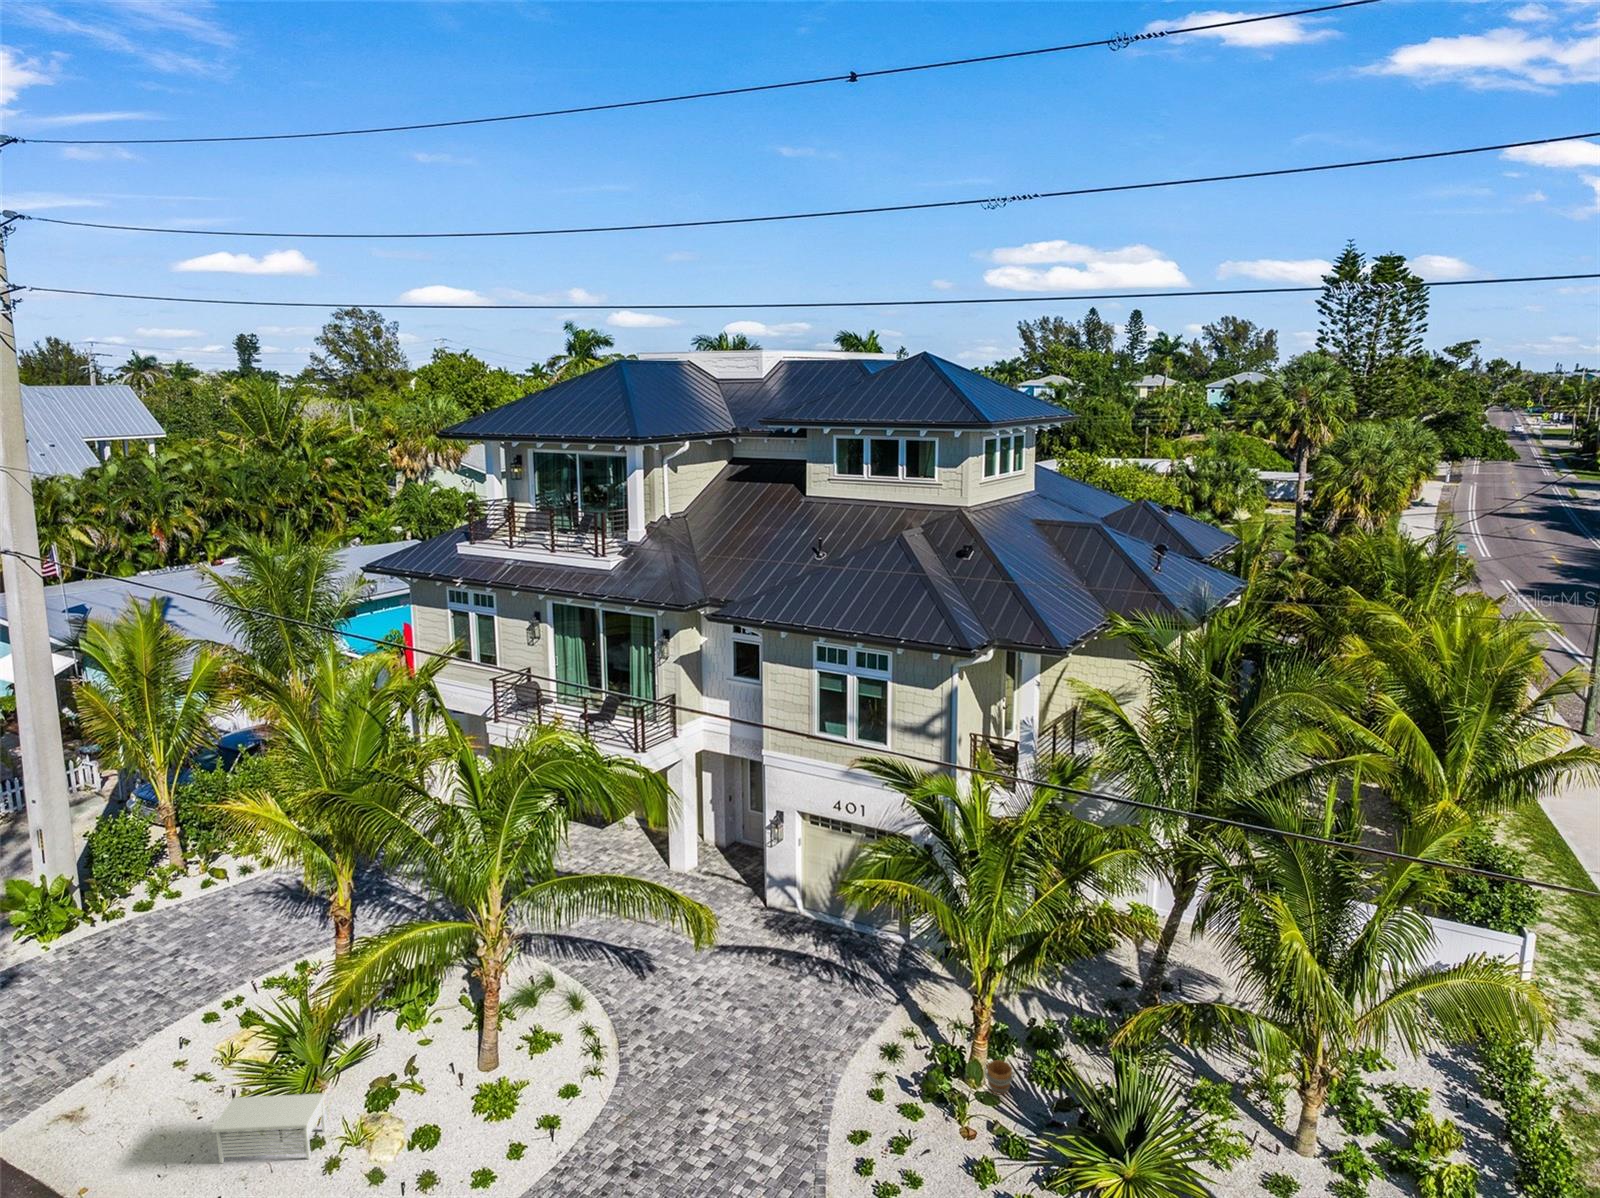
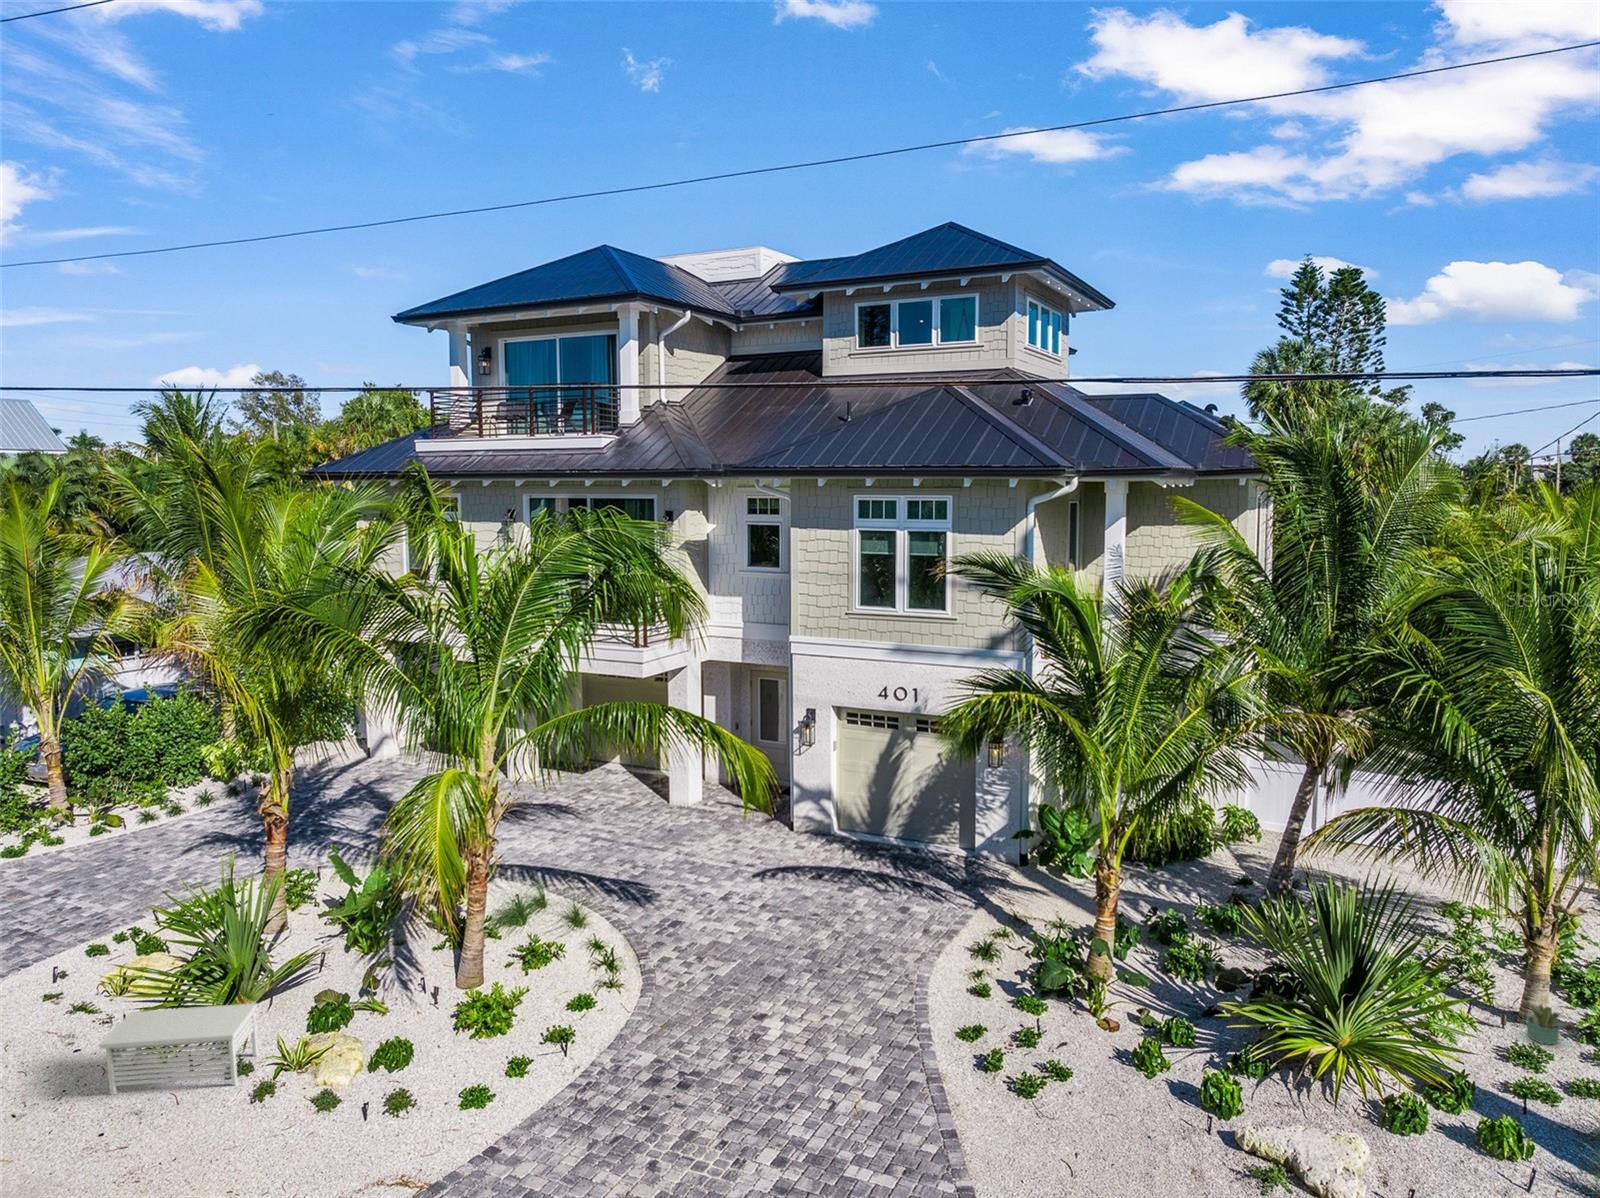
bucket: present [985,1060,1015,1095] -> none [1112,948,1152,989]
decorative plant: none [1286,1138,1321,1173] -> present [1522,1005,1568,1045]

